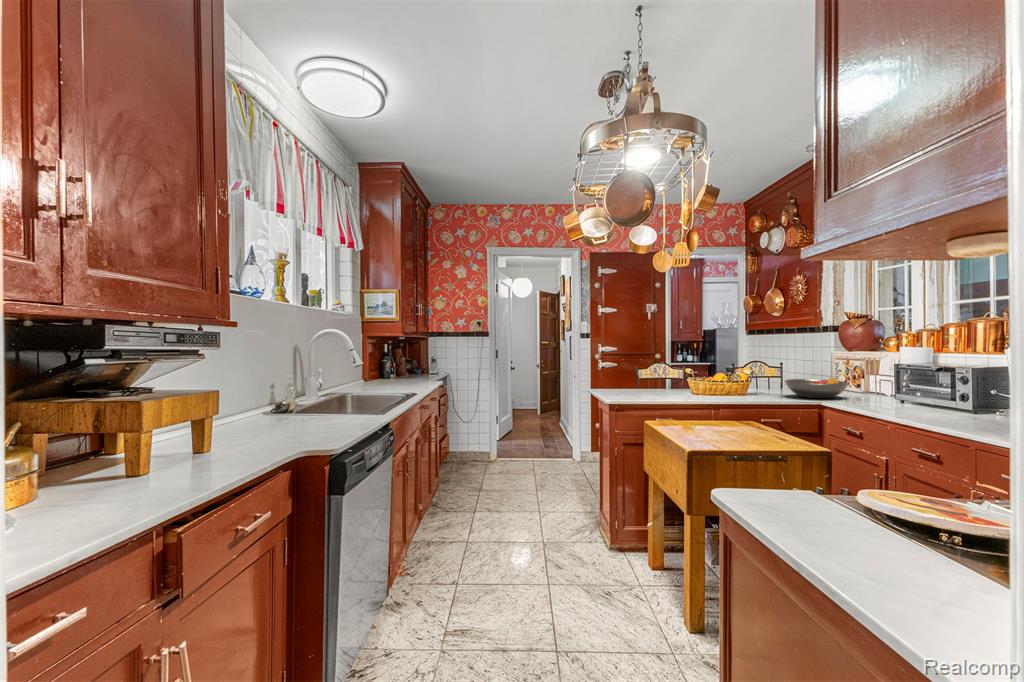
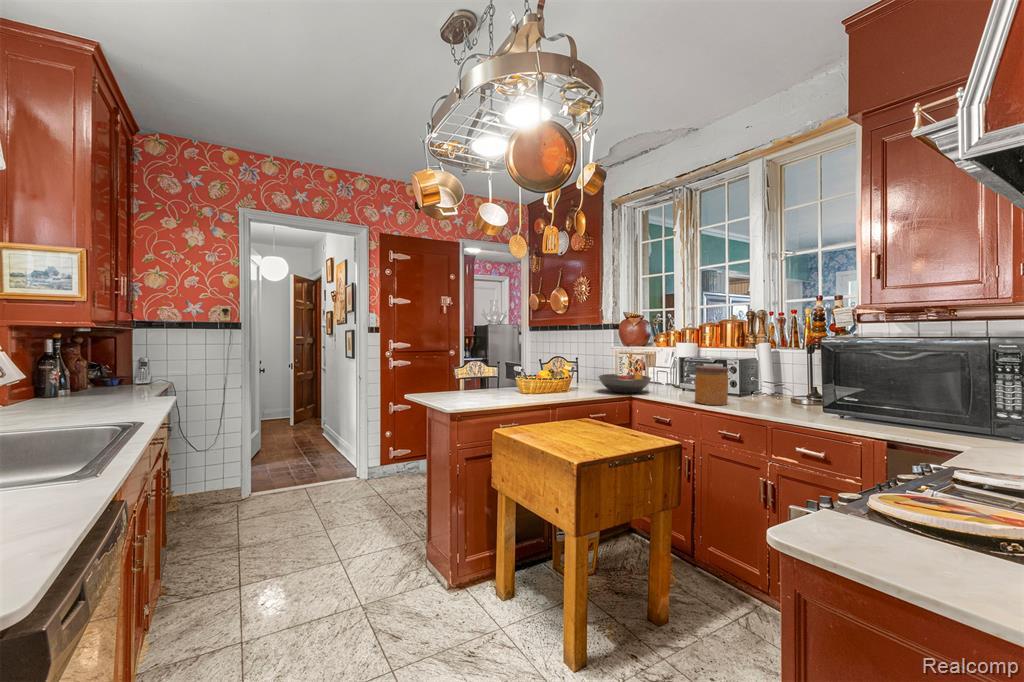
jar: none [878,370,920,412] -> present [695,366,728,405]

